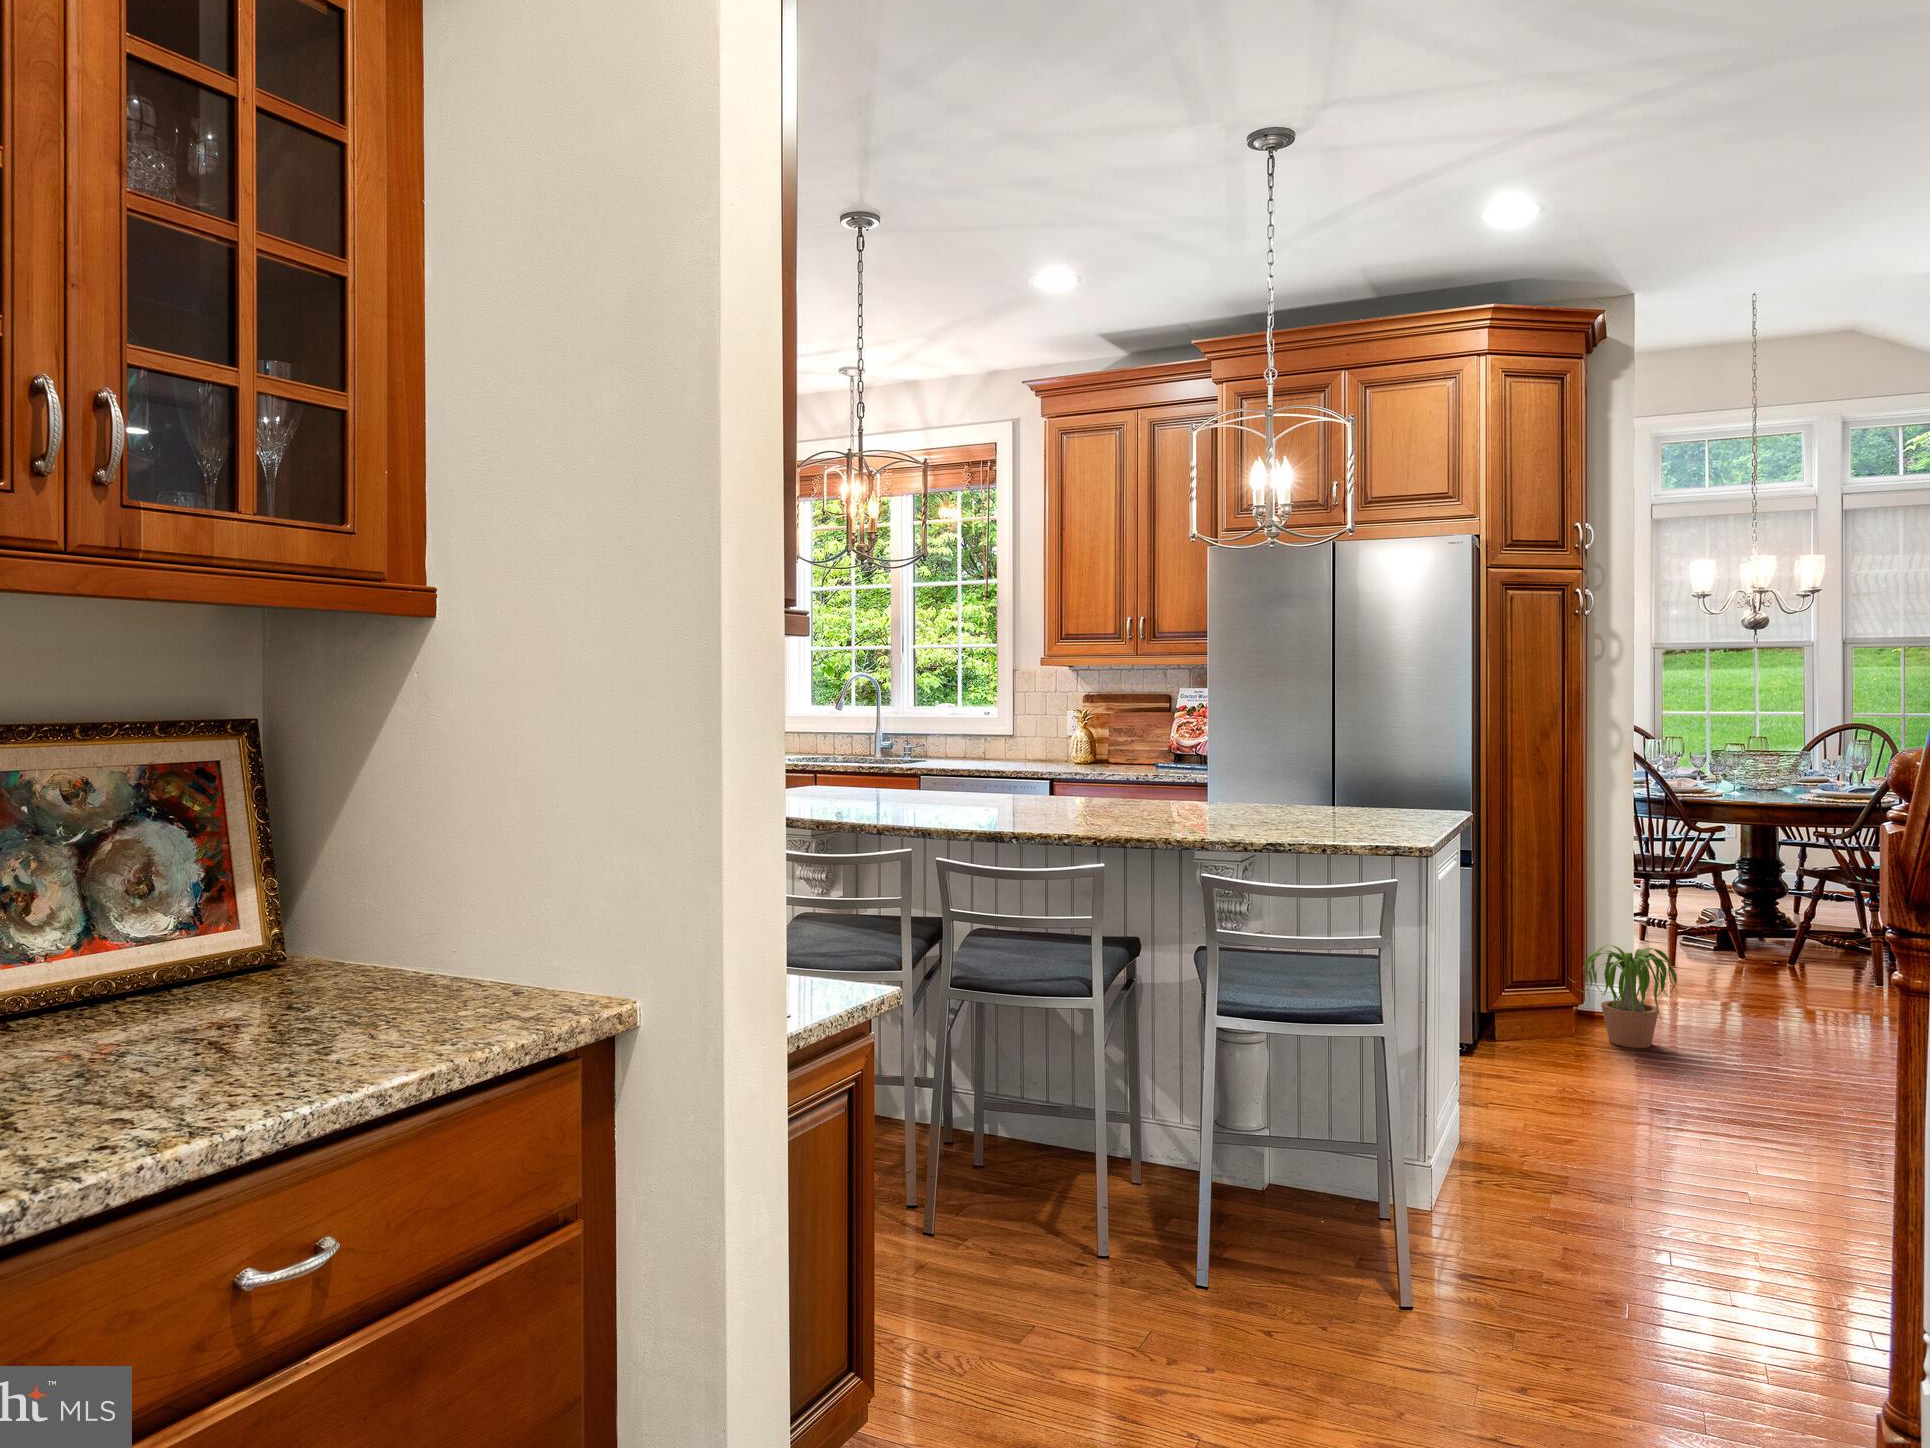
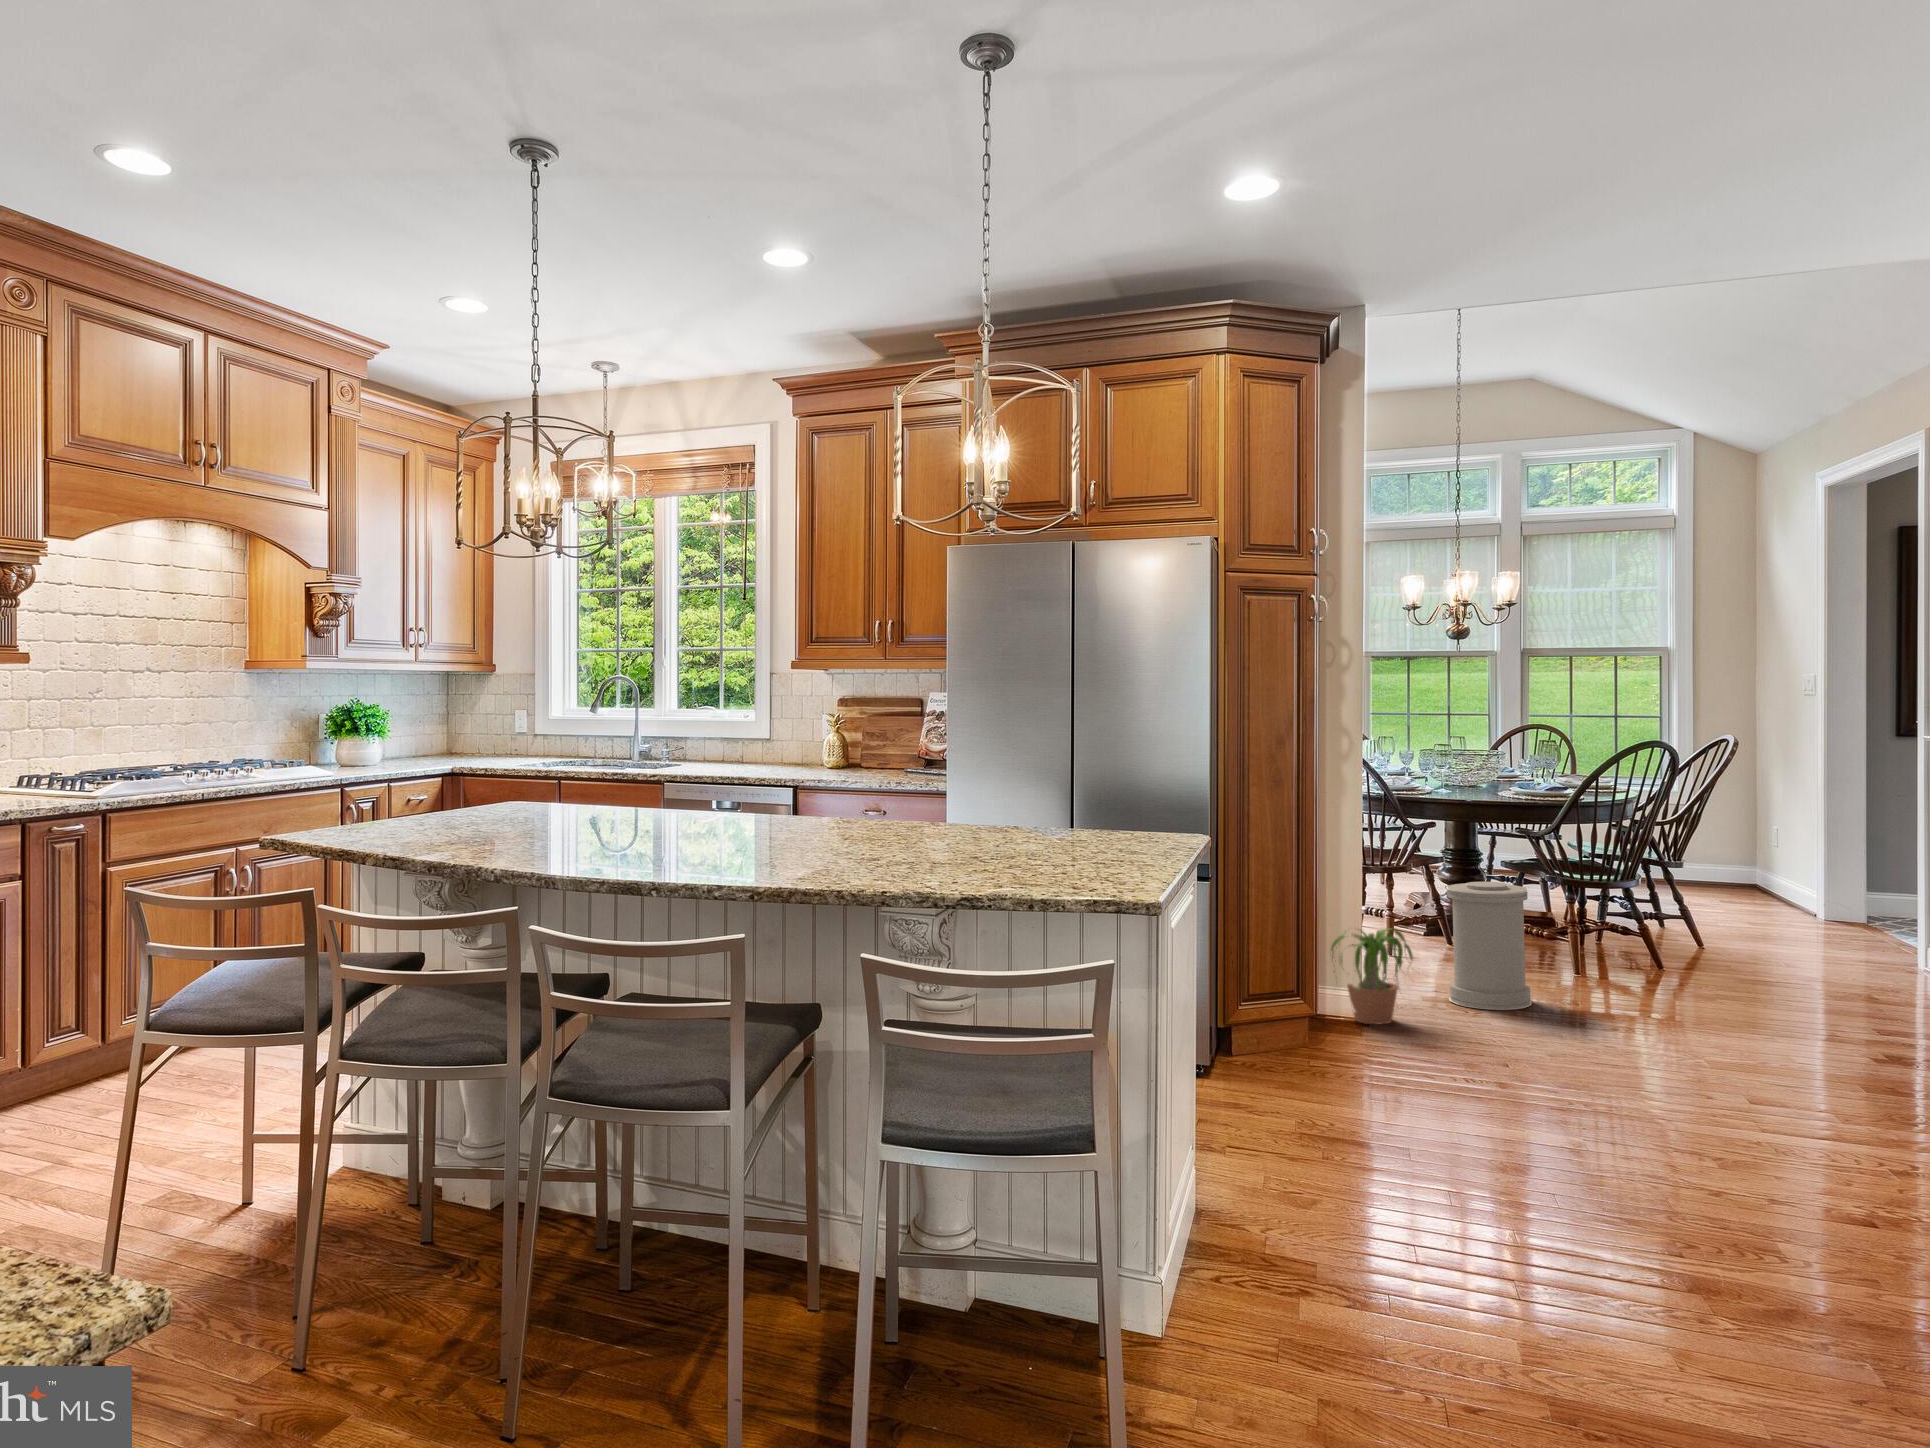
trash can: none [1722,903,1821,1042] -> present [1446,882,1532,1010]

